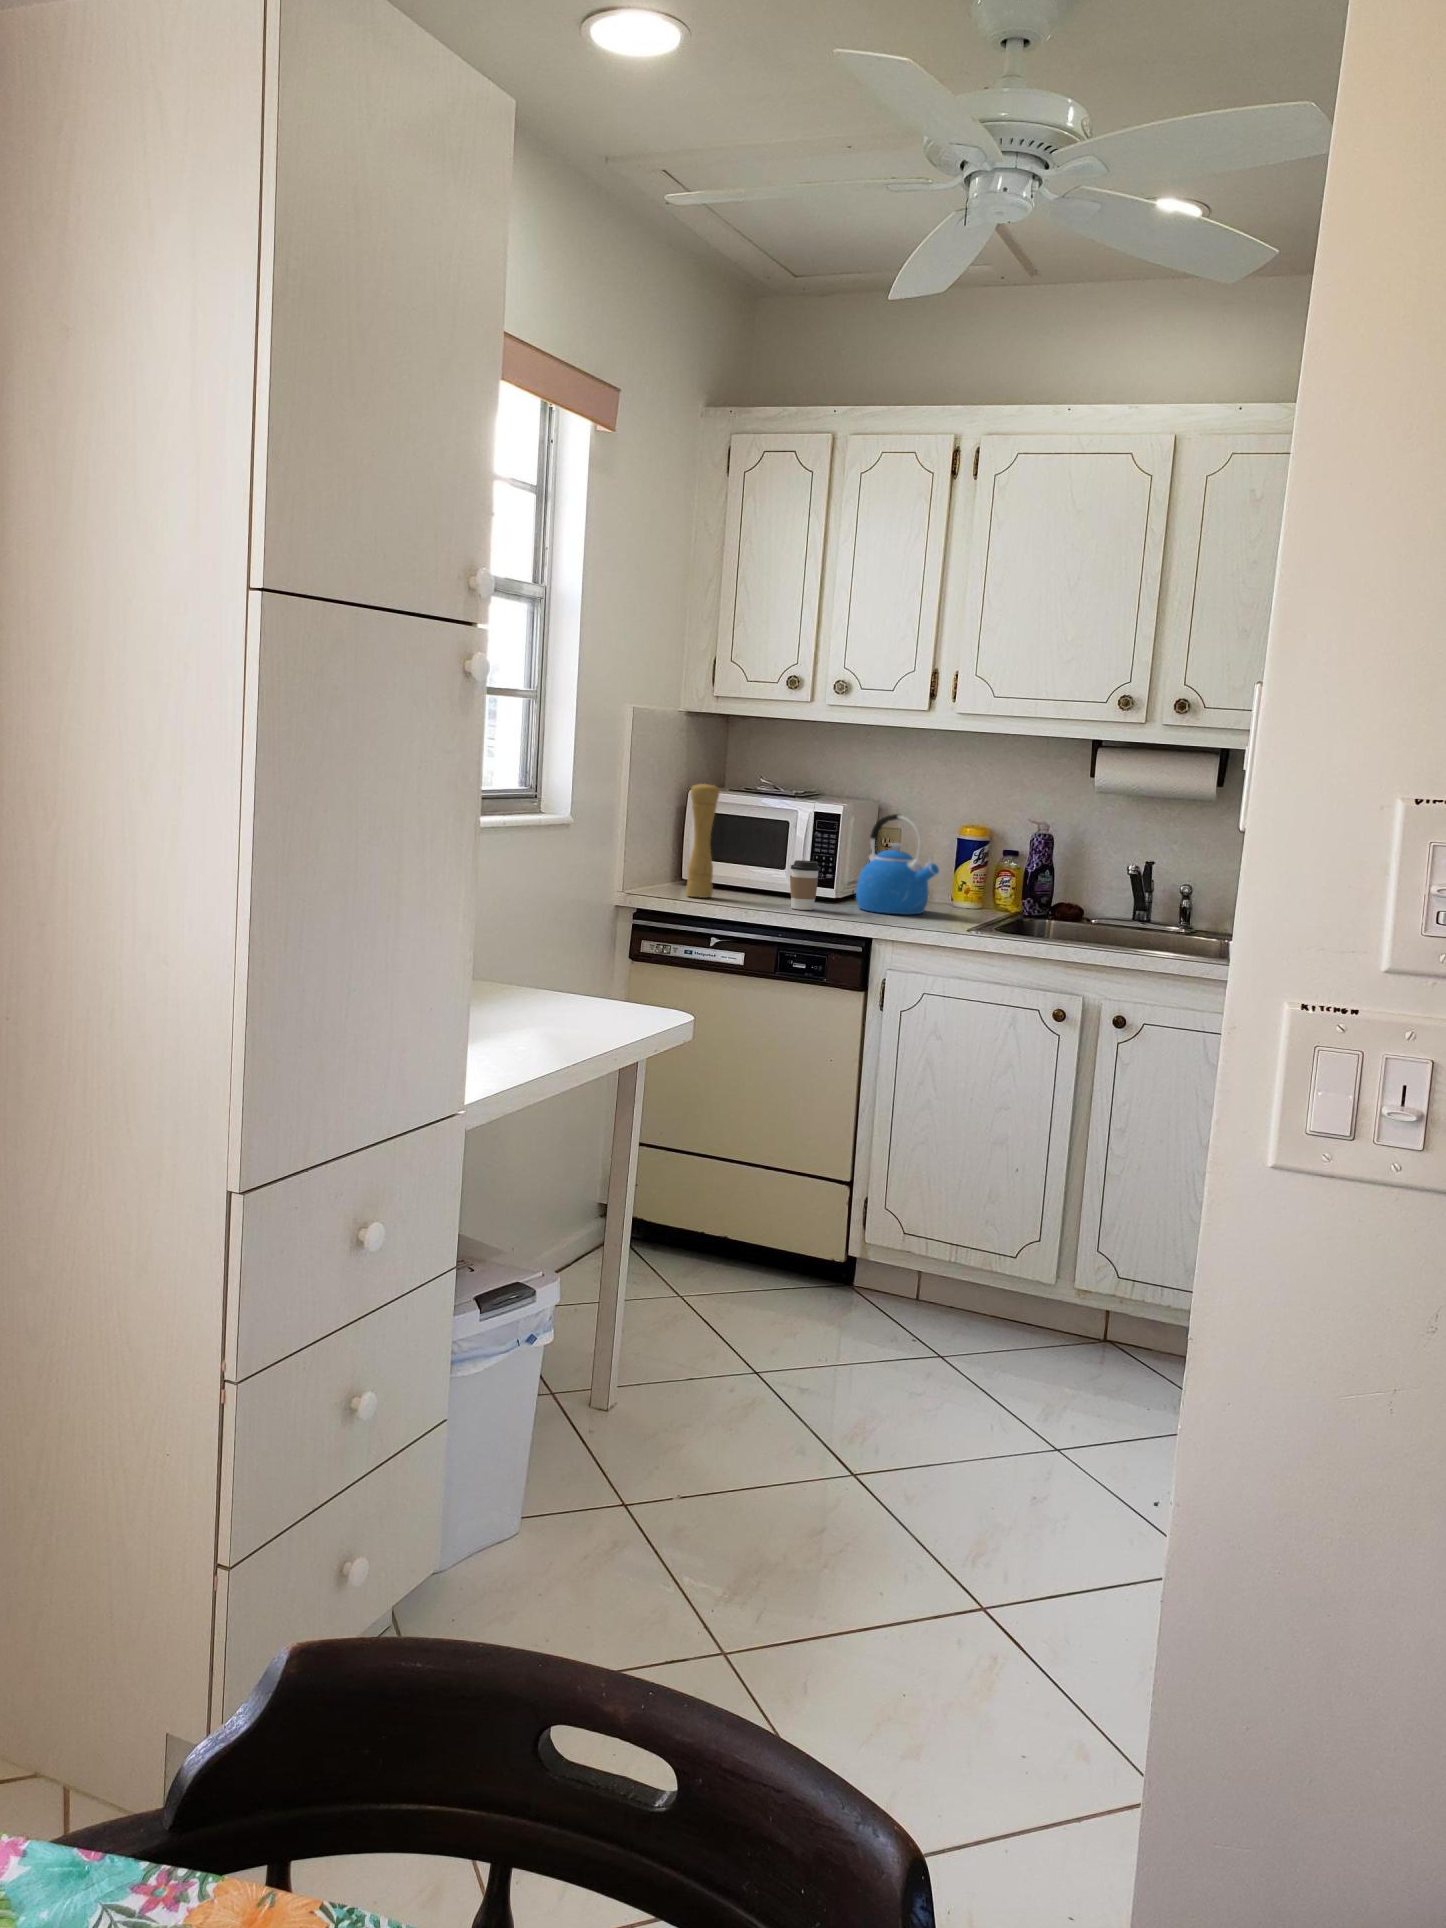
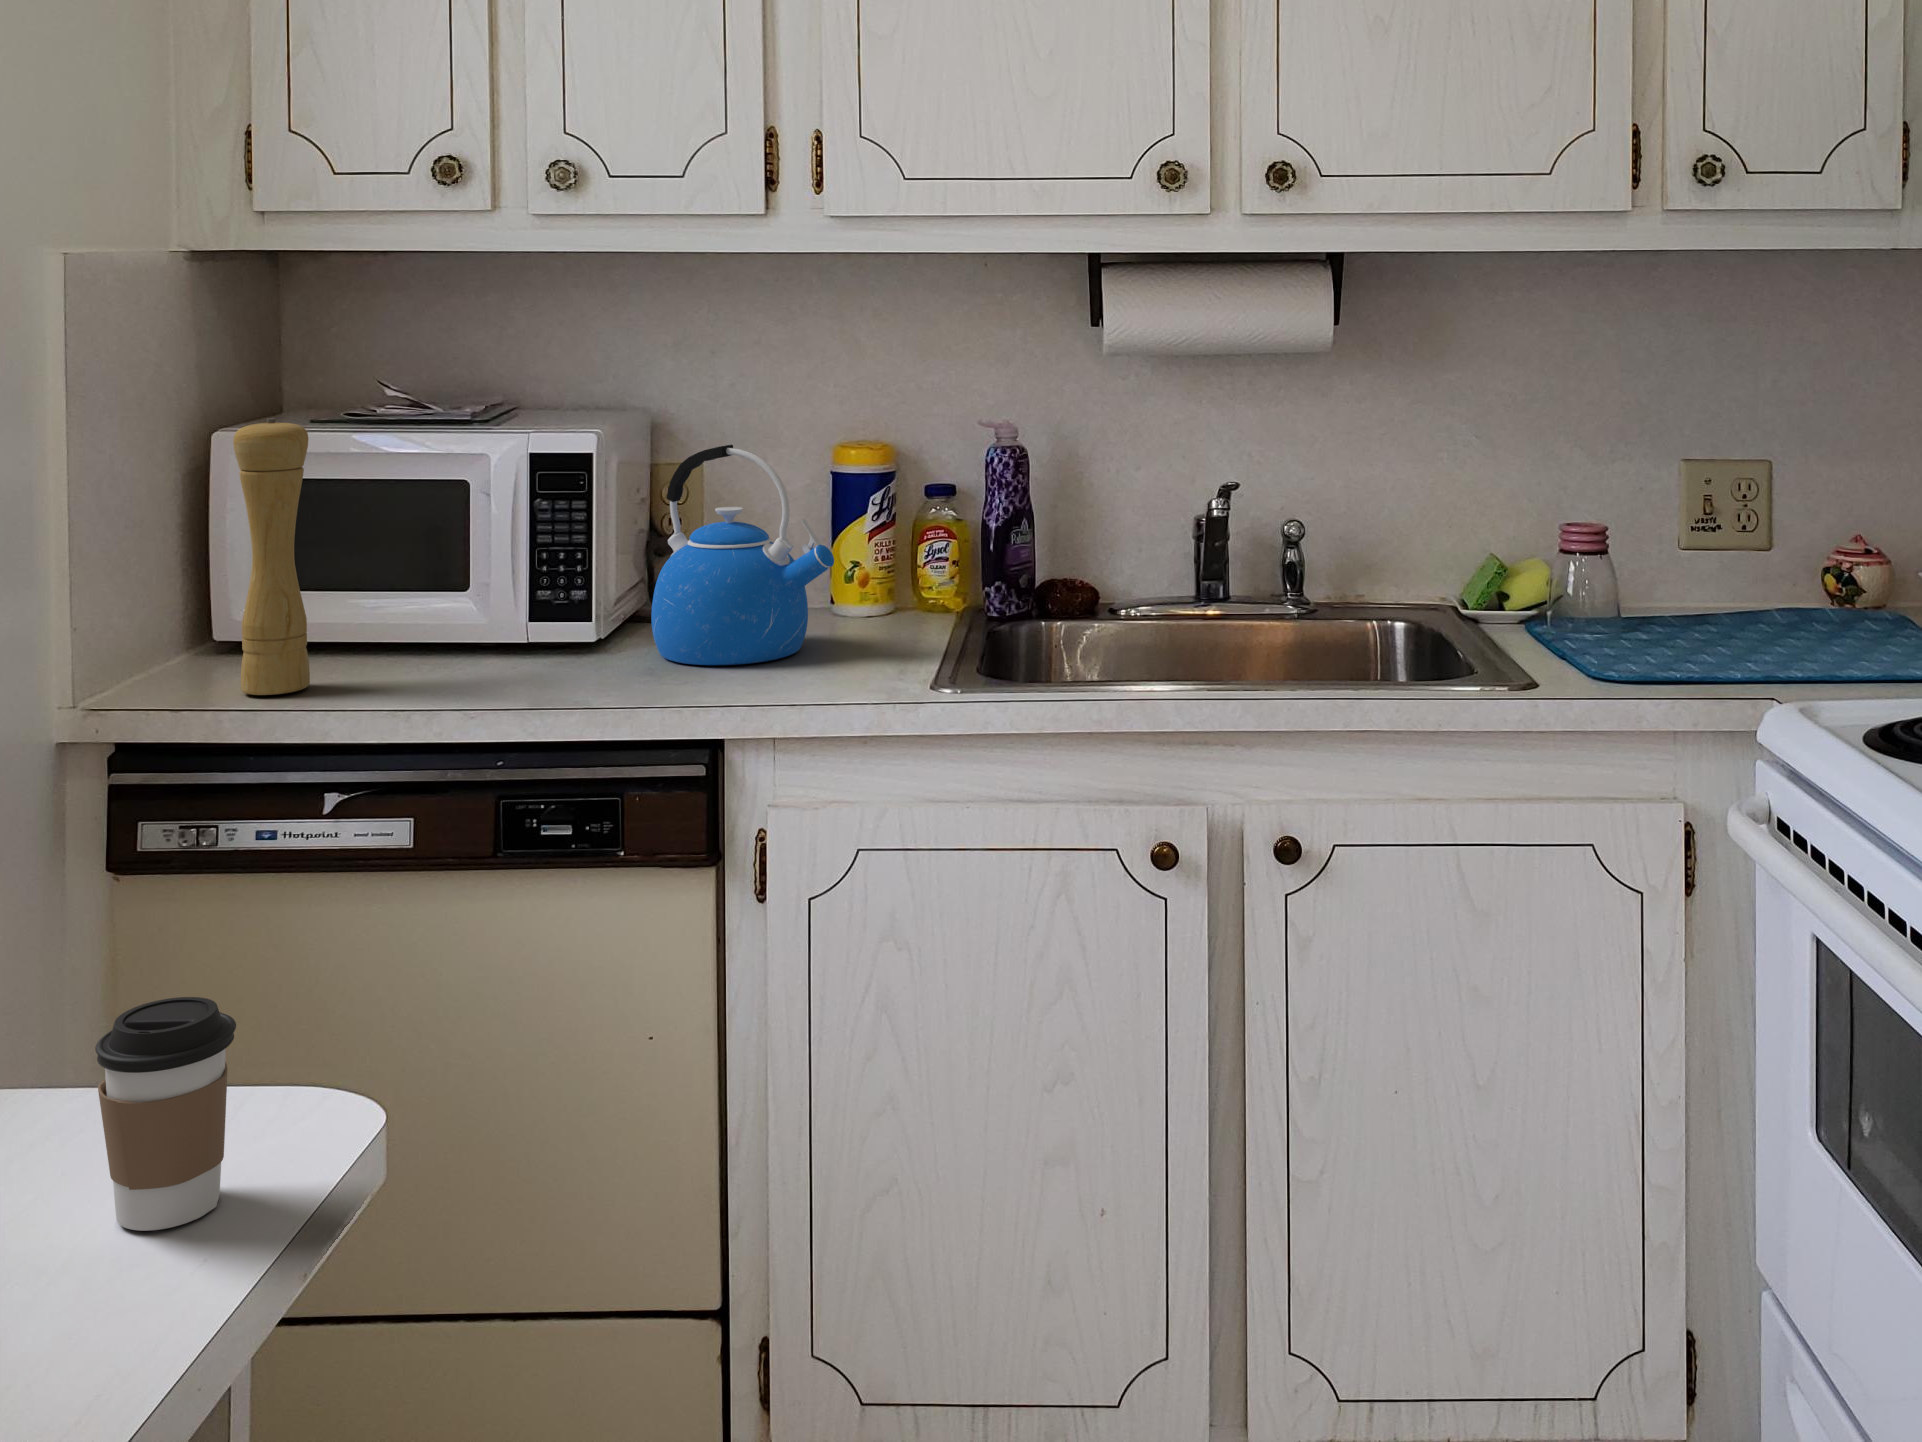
coffee cup: present [790,860,821,910] -> present [95,997,236,1231]

